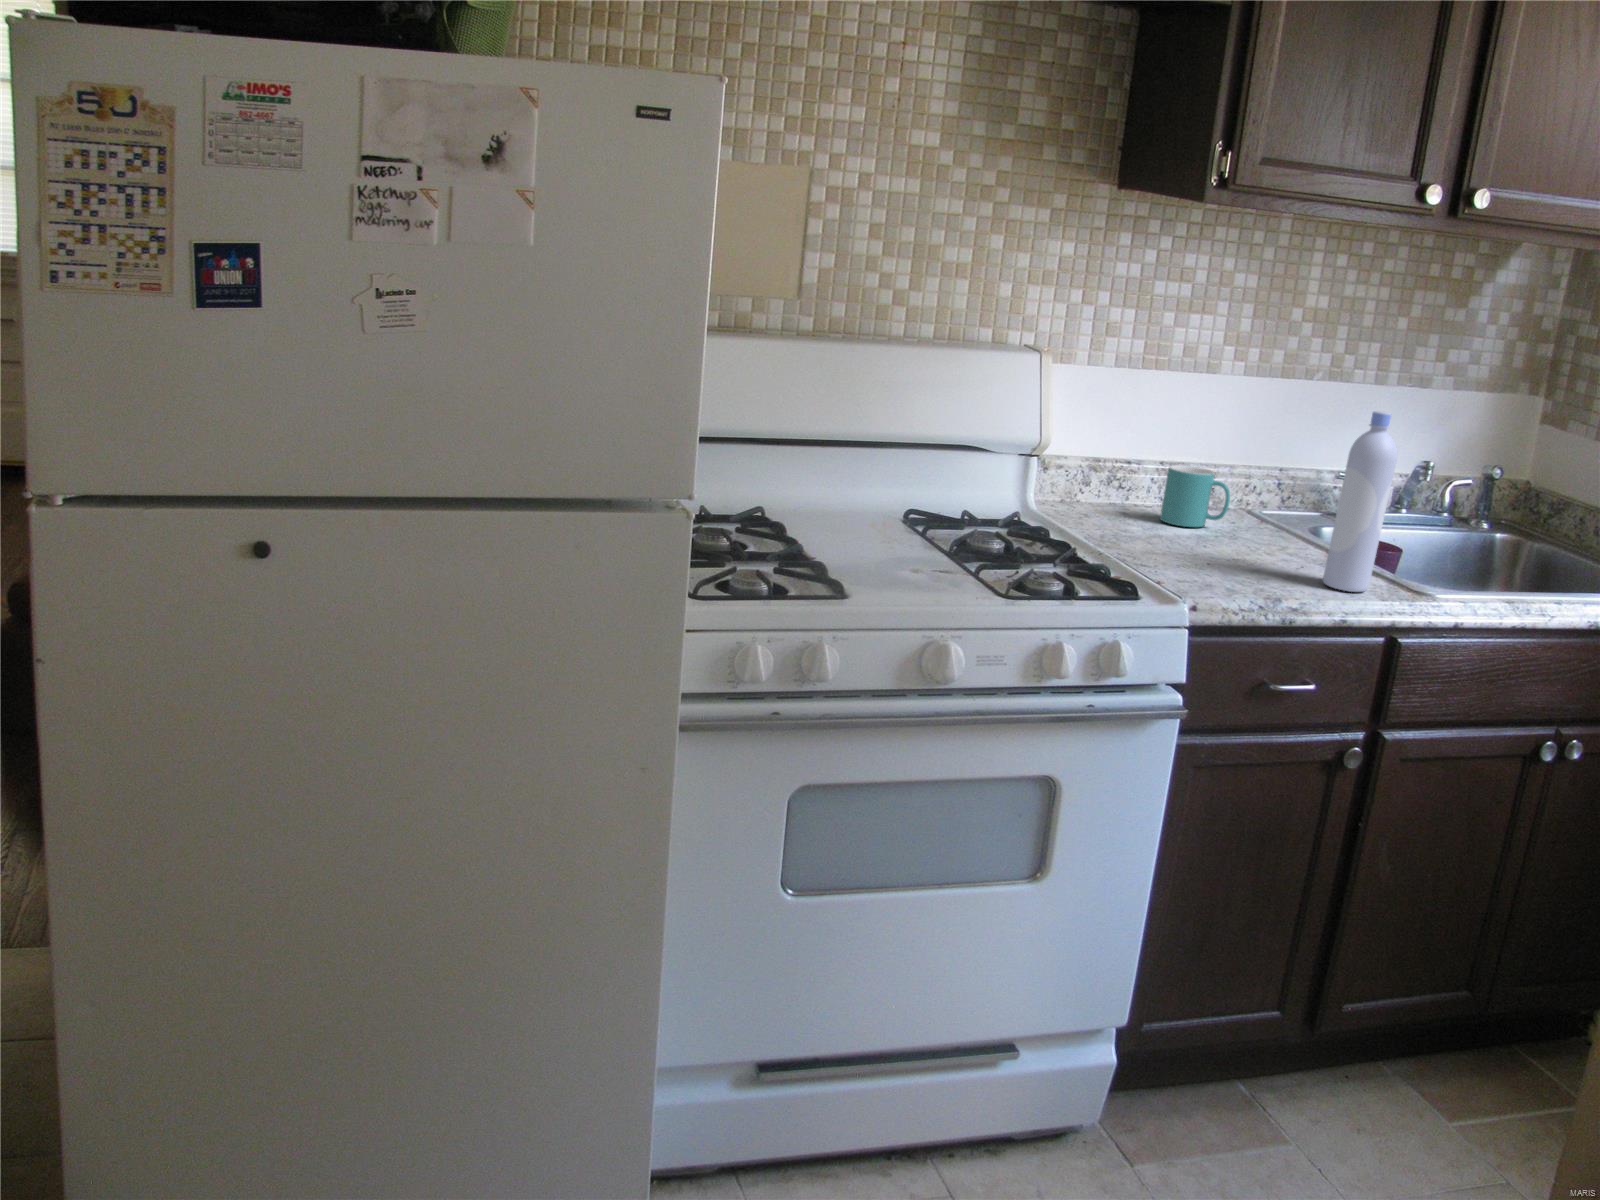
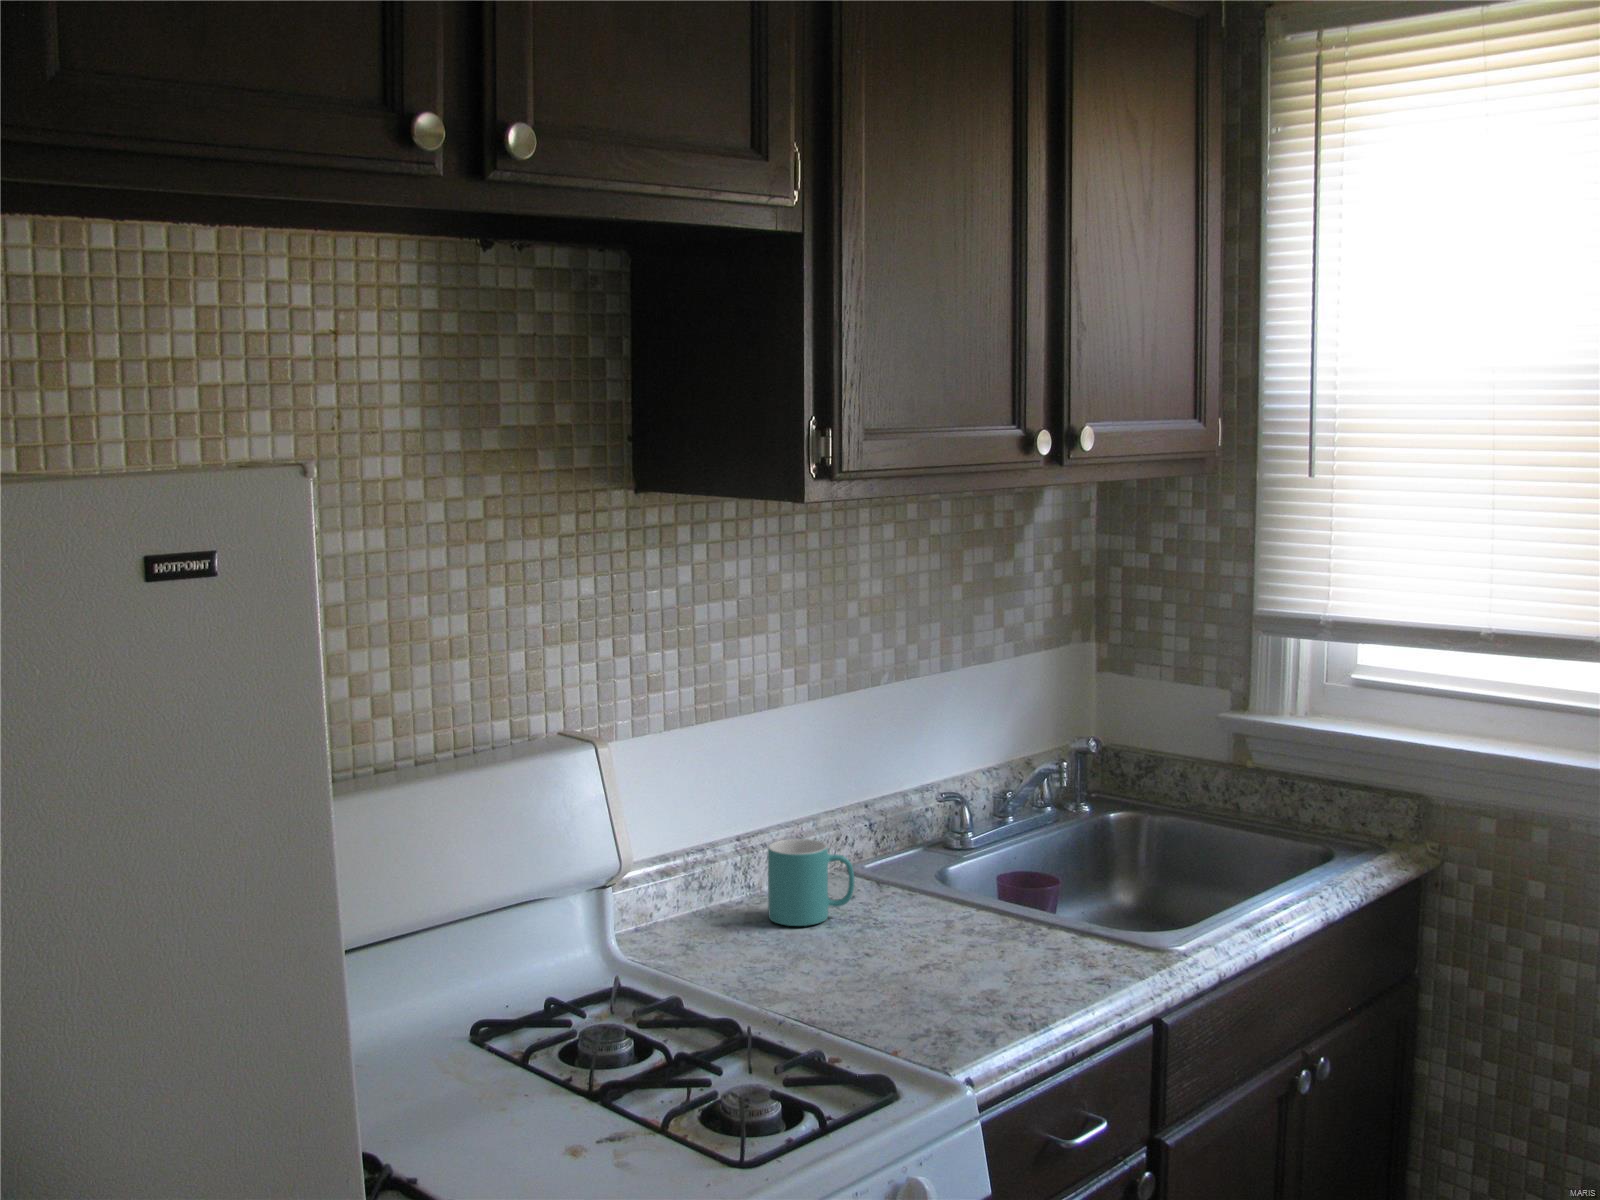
bottle: present [1323,411,1397,592] -> none [1040,753,1097,986]

